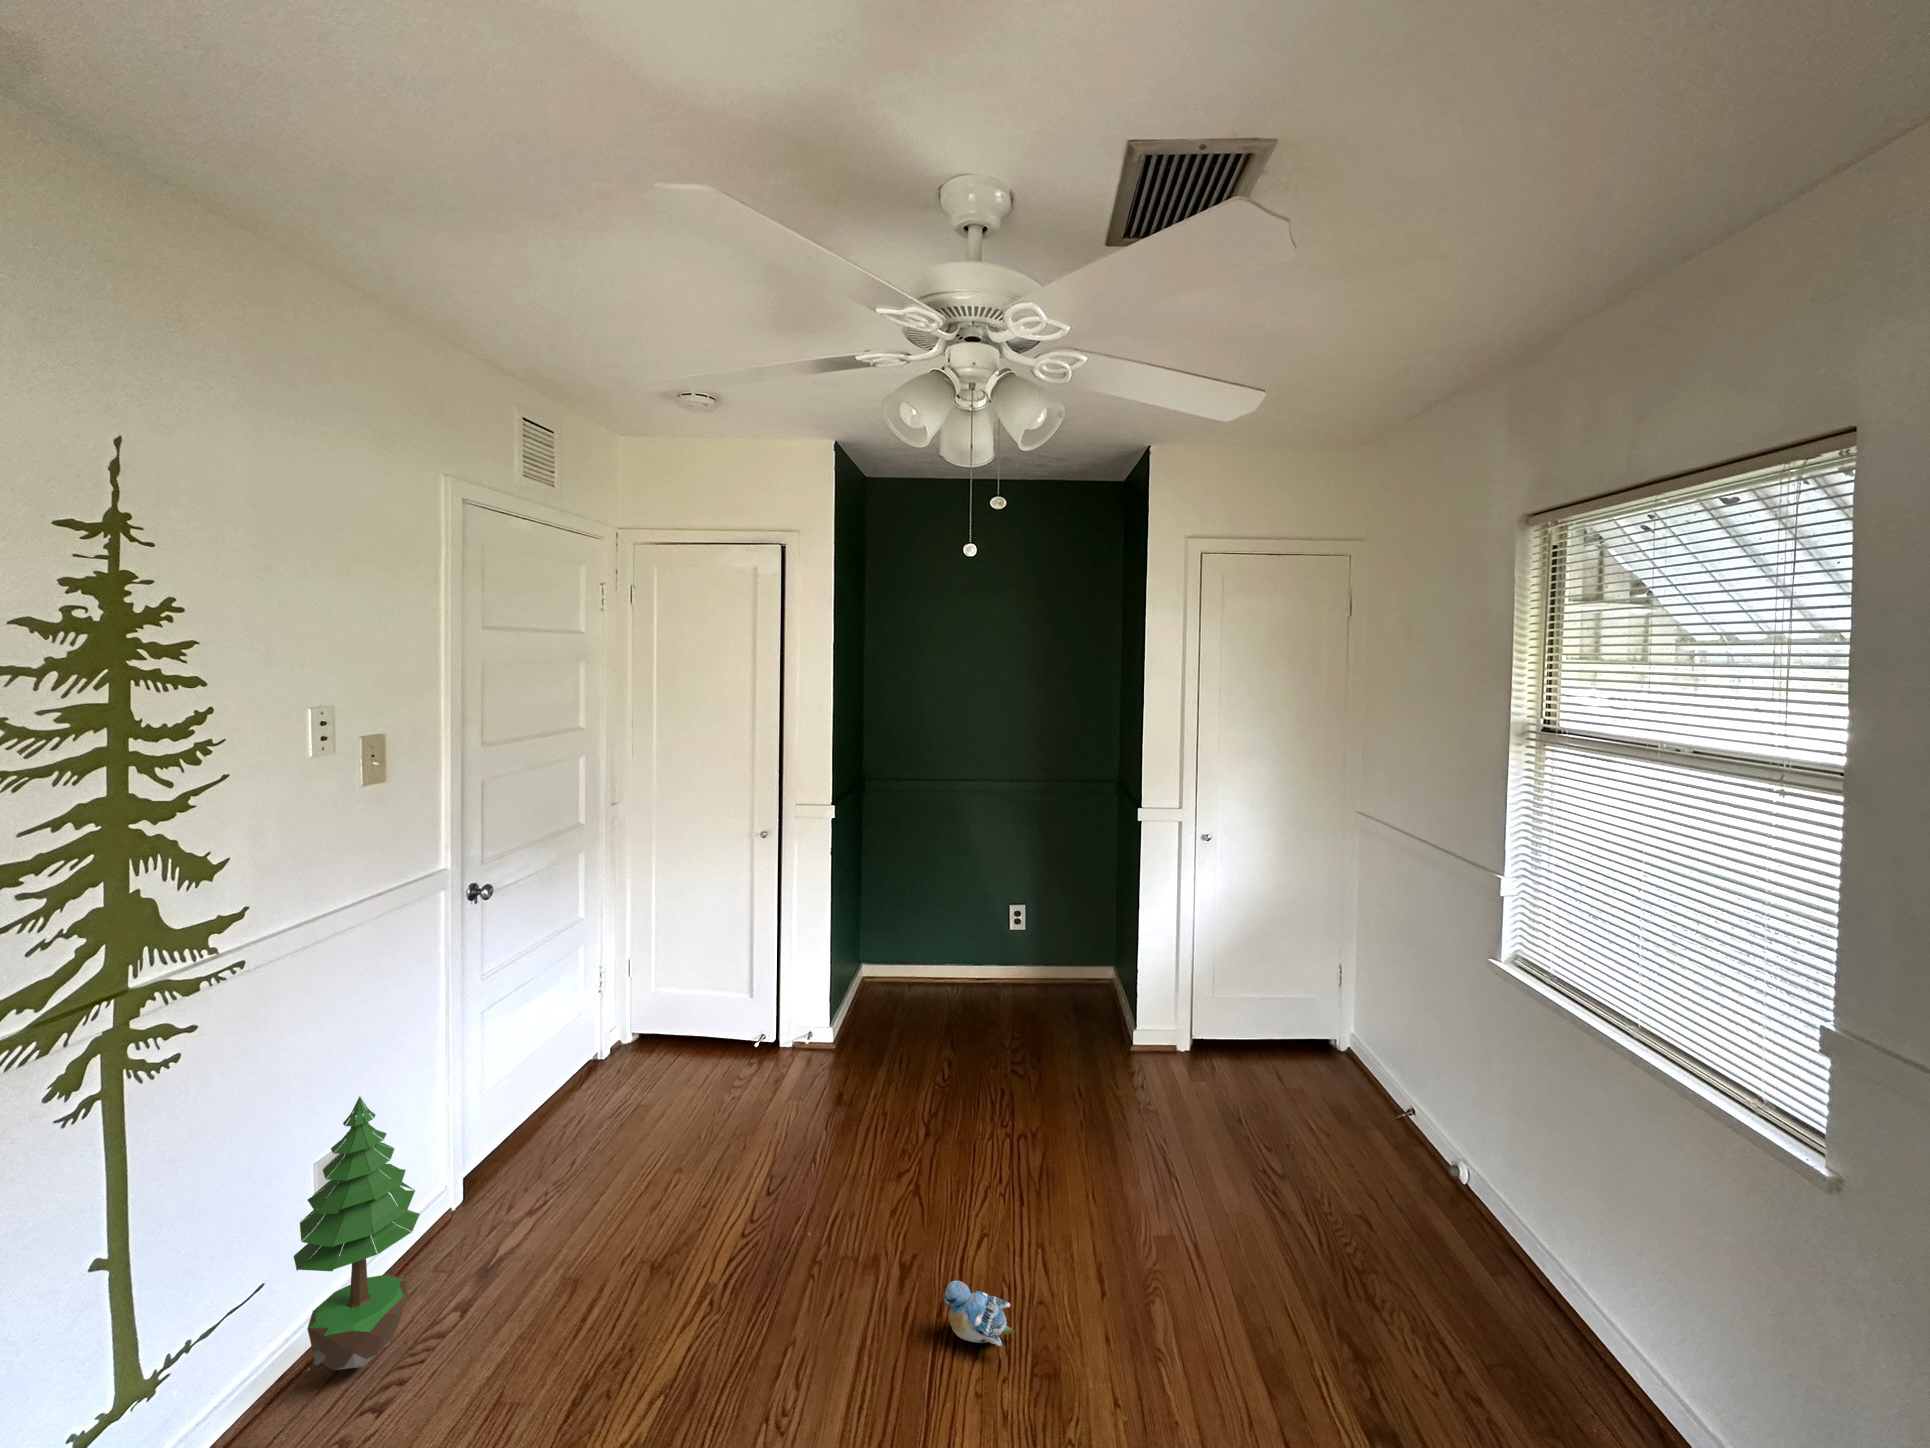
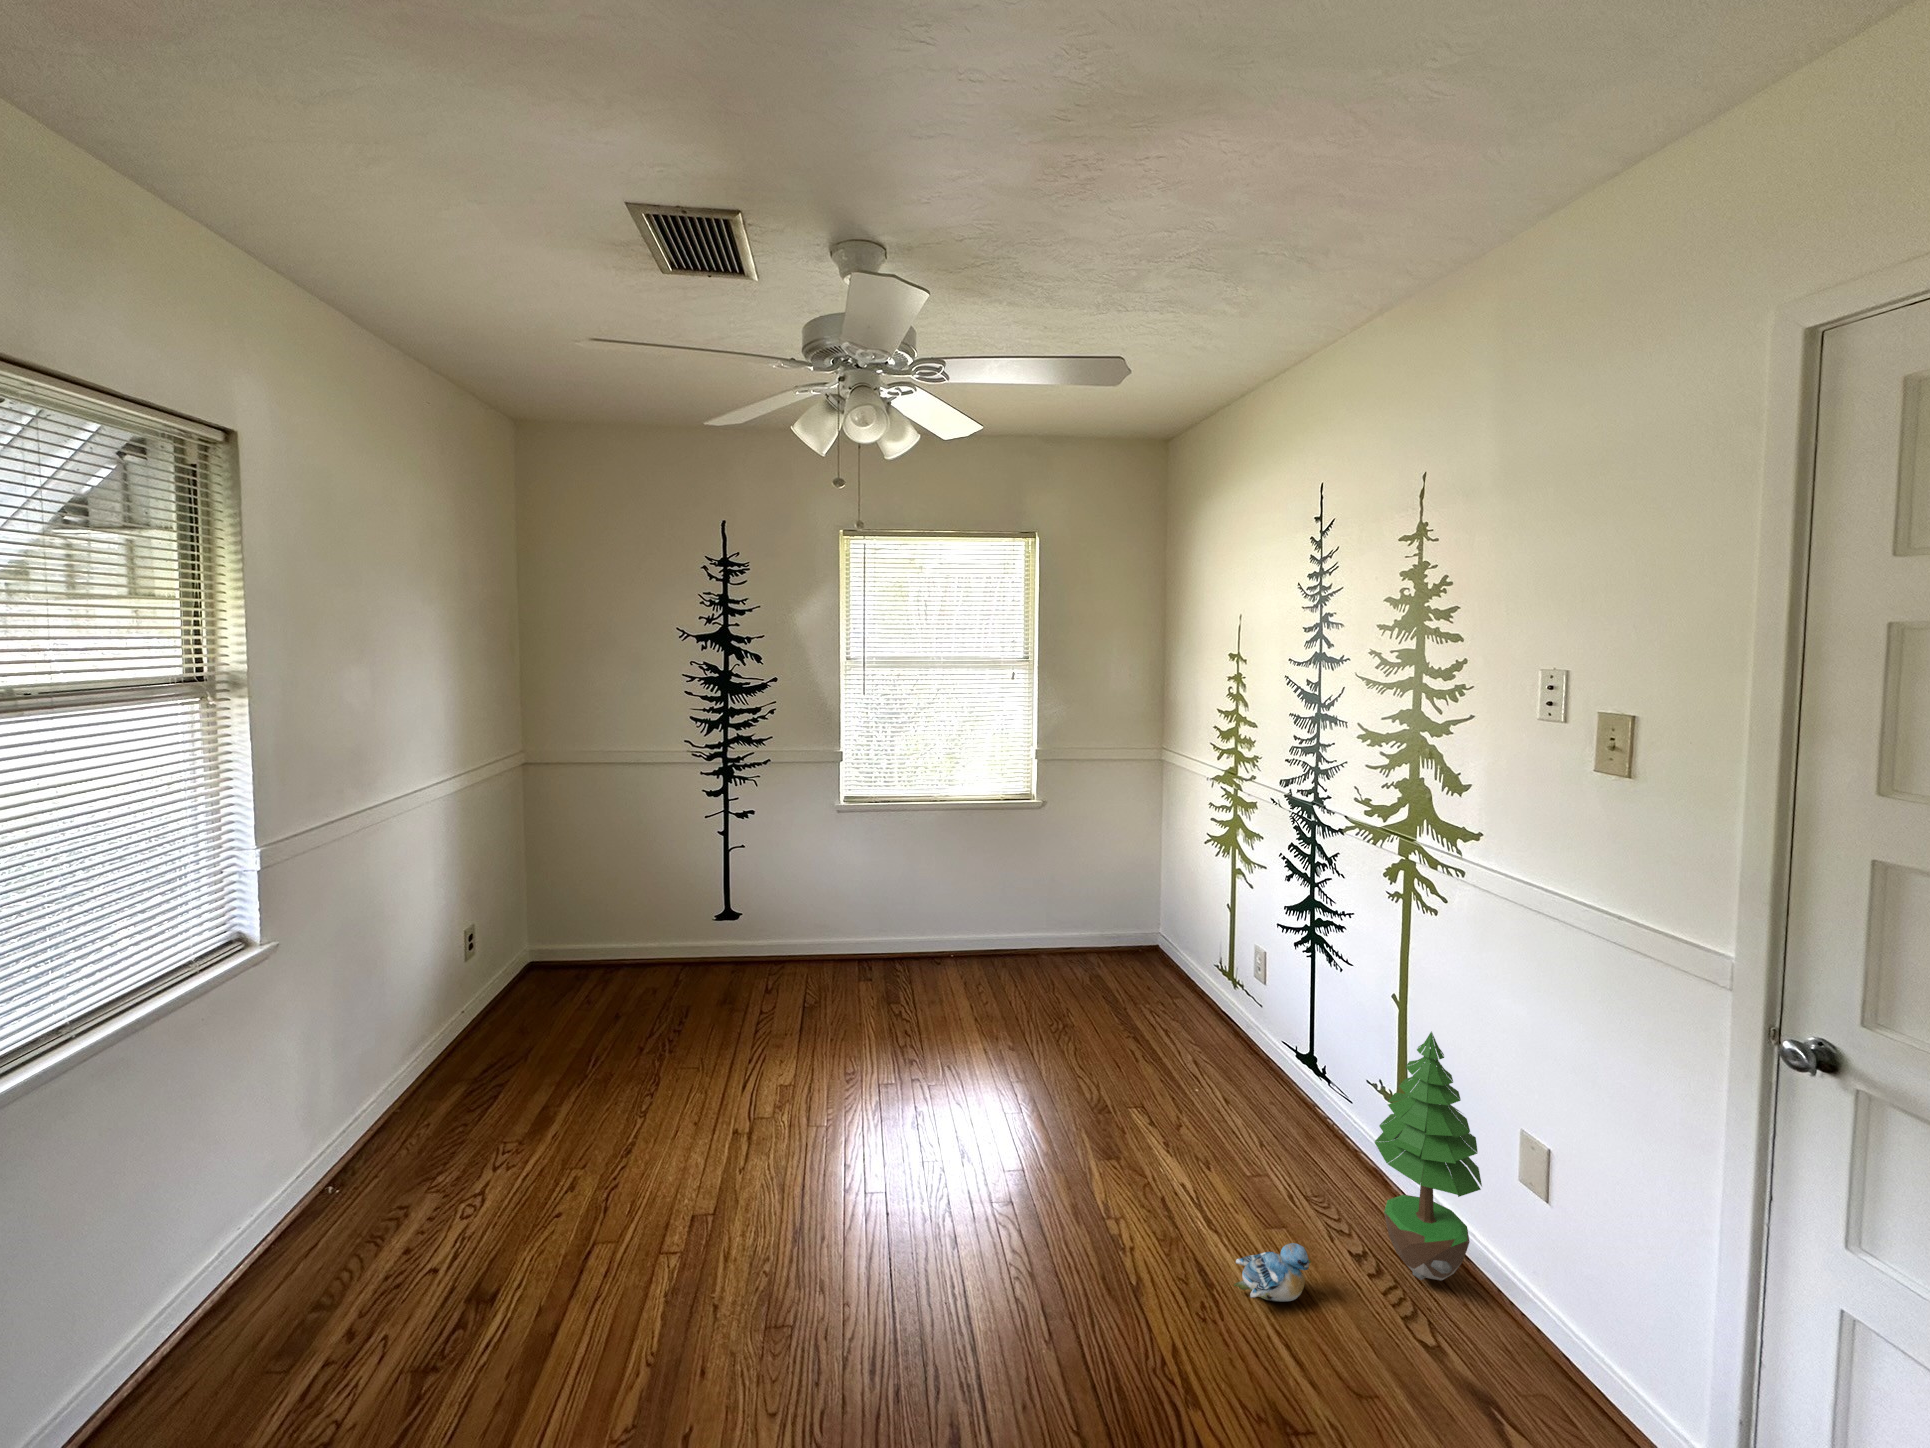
plush toy: present [942,1281,1015,1346] -> present [1234,1243,1311,1302]

